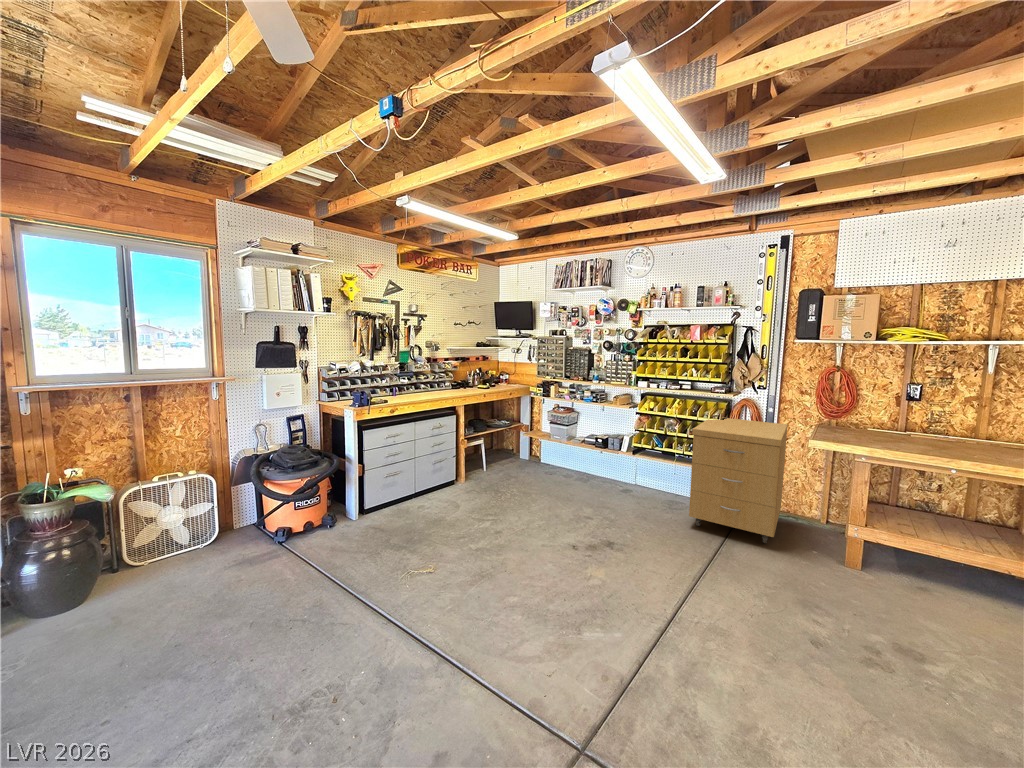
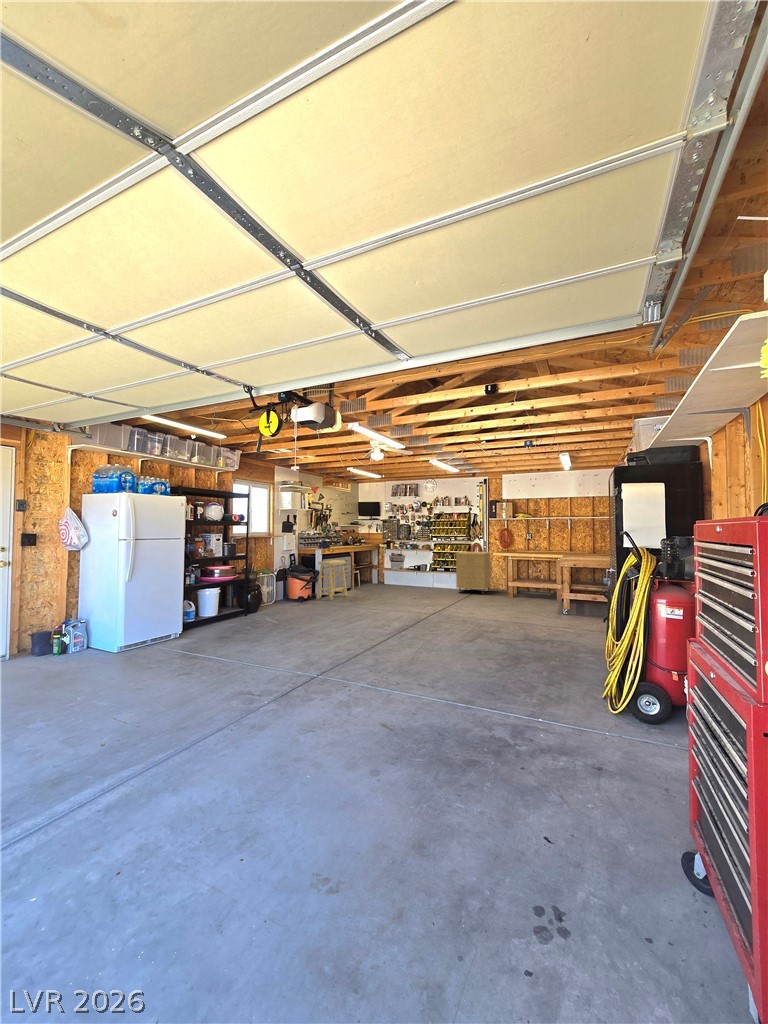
stool: none [328,435,413,546] -> present [316,560,347,600]

